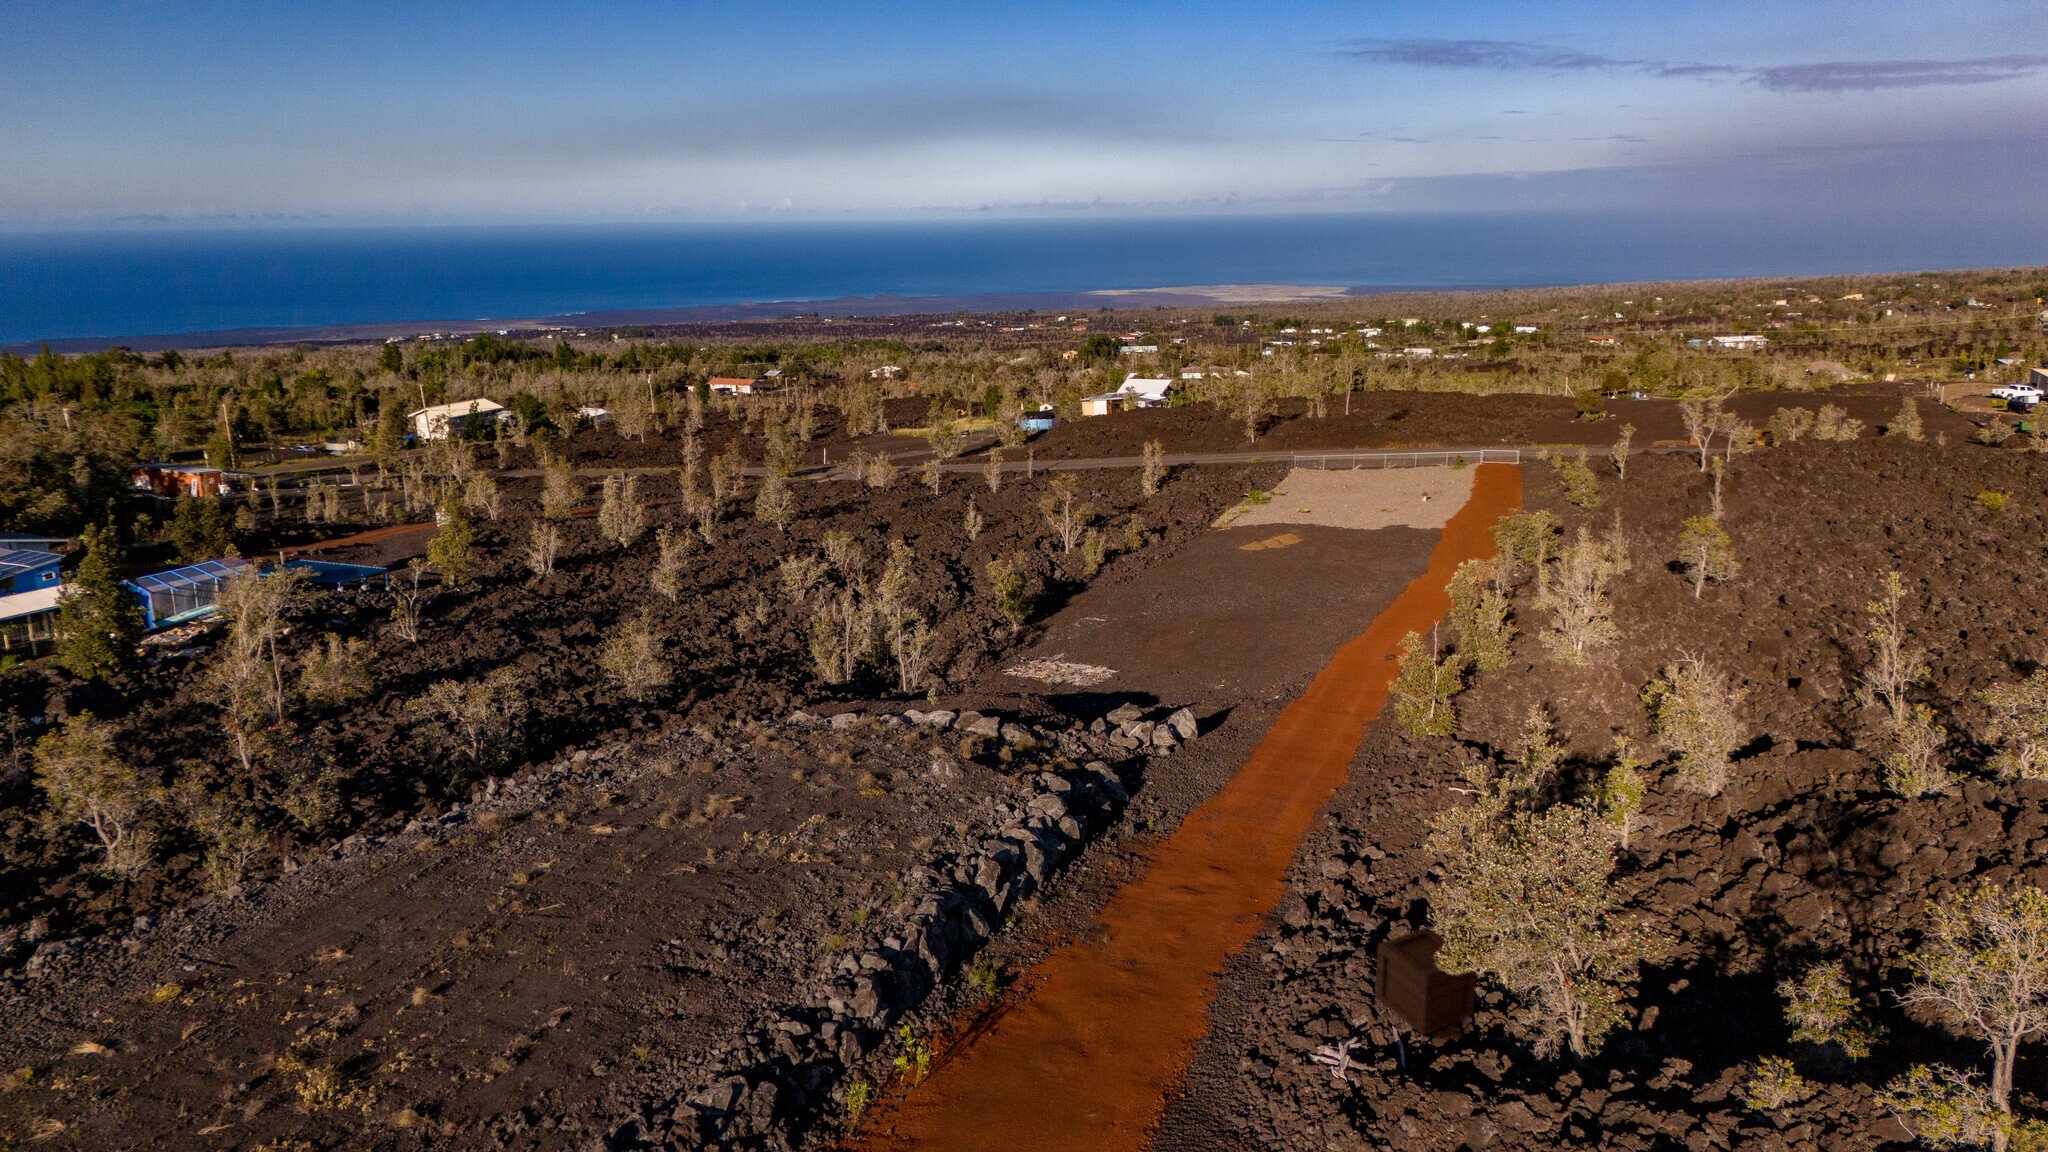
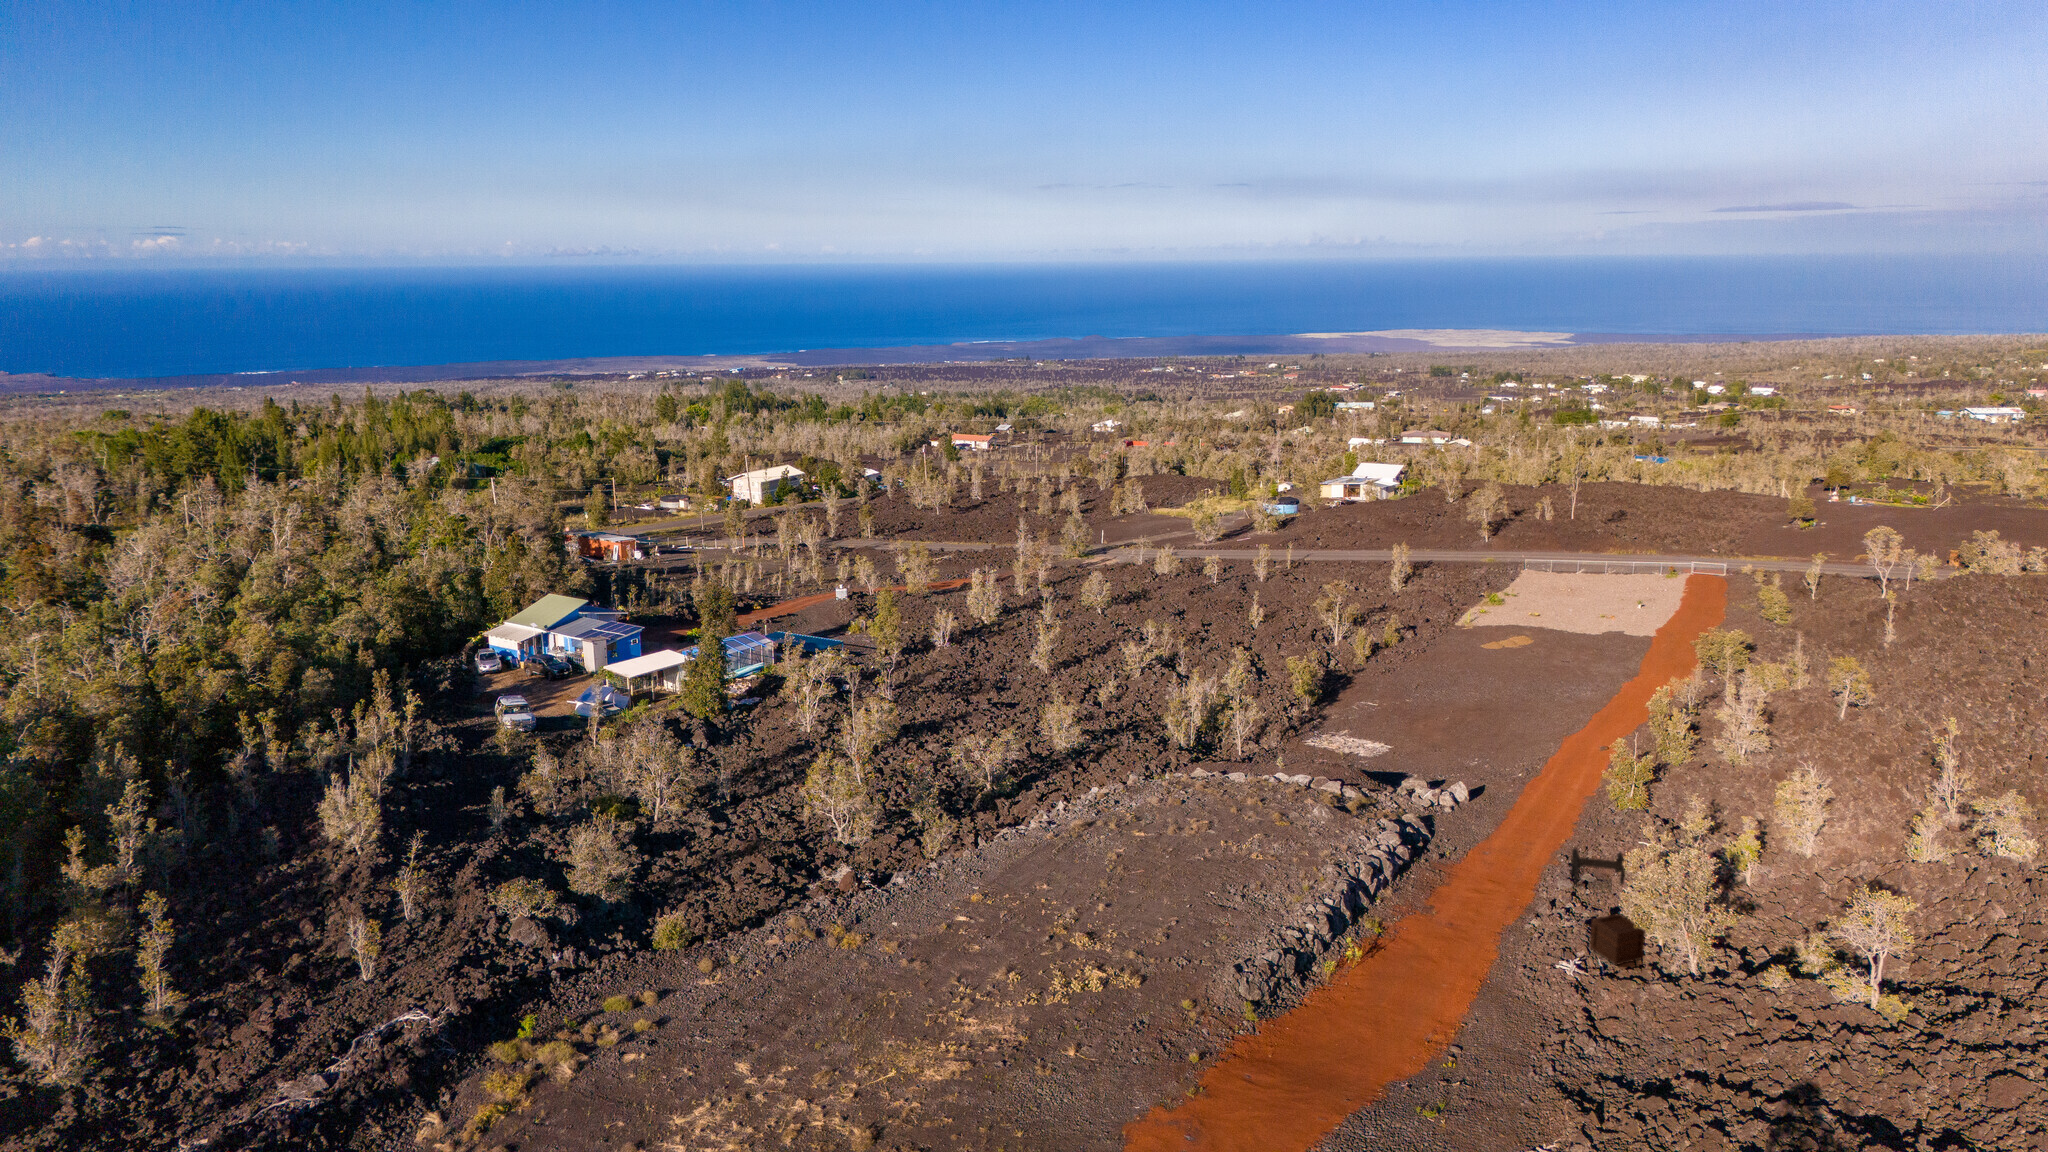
bench: none [1341,802,1430,872] -> present [1570,847,1625,886]

